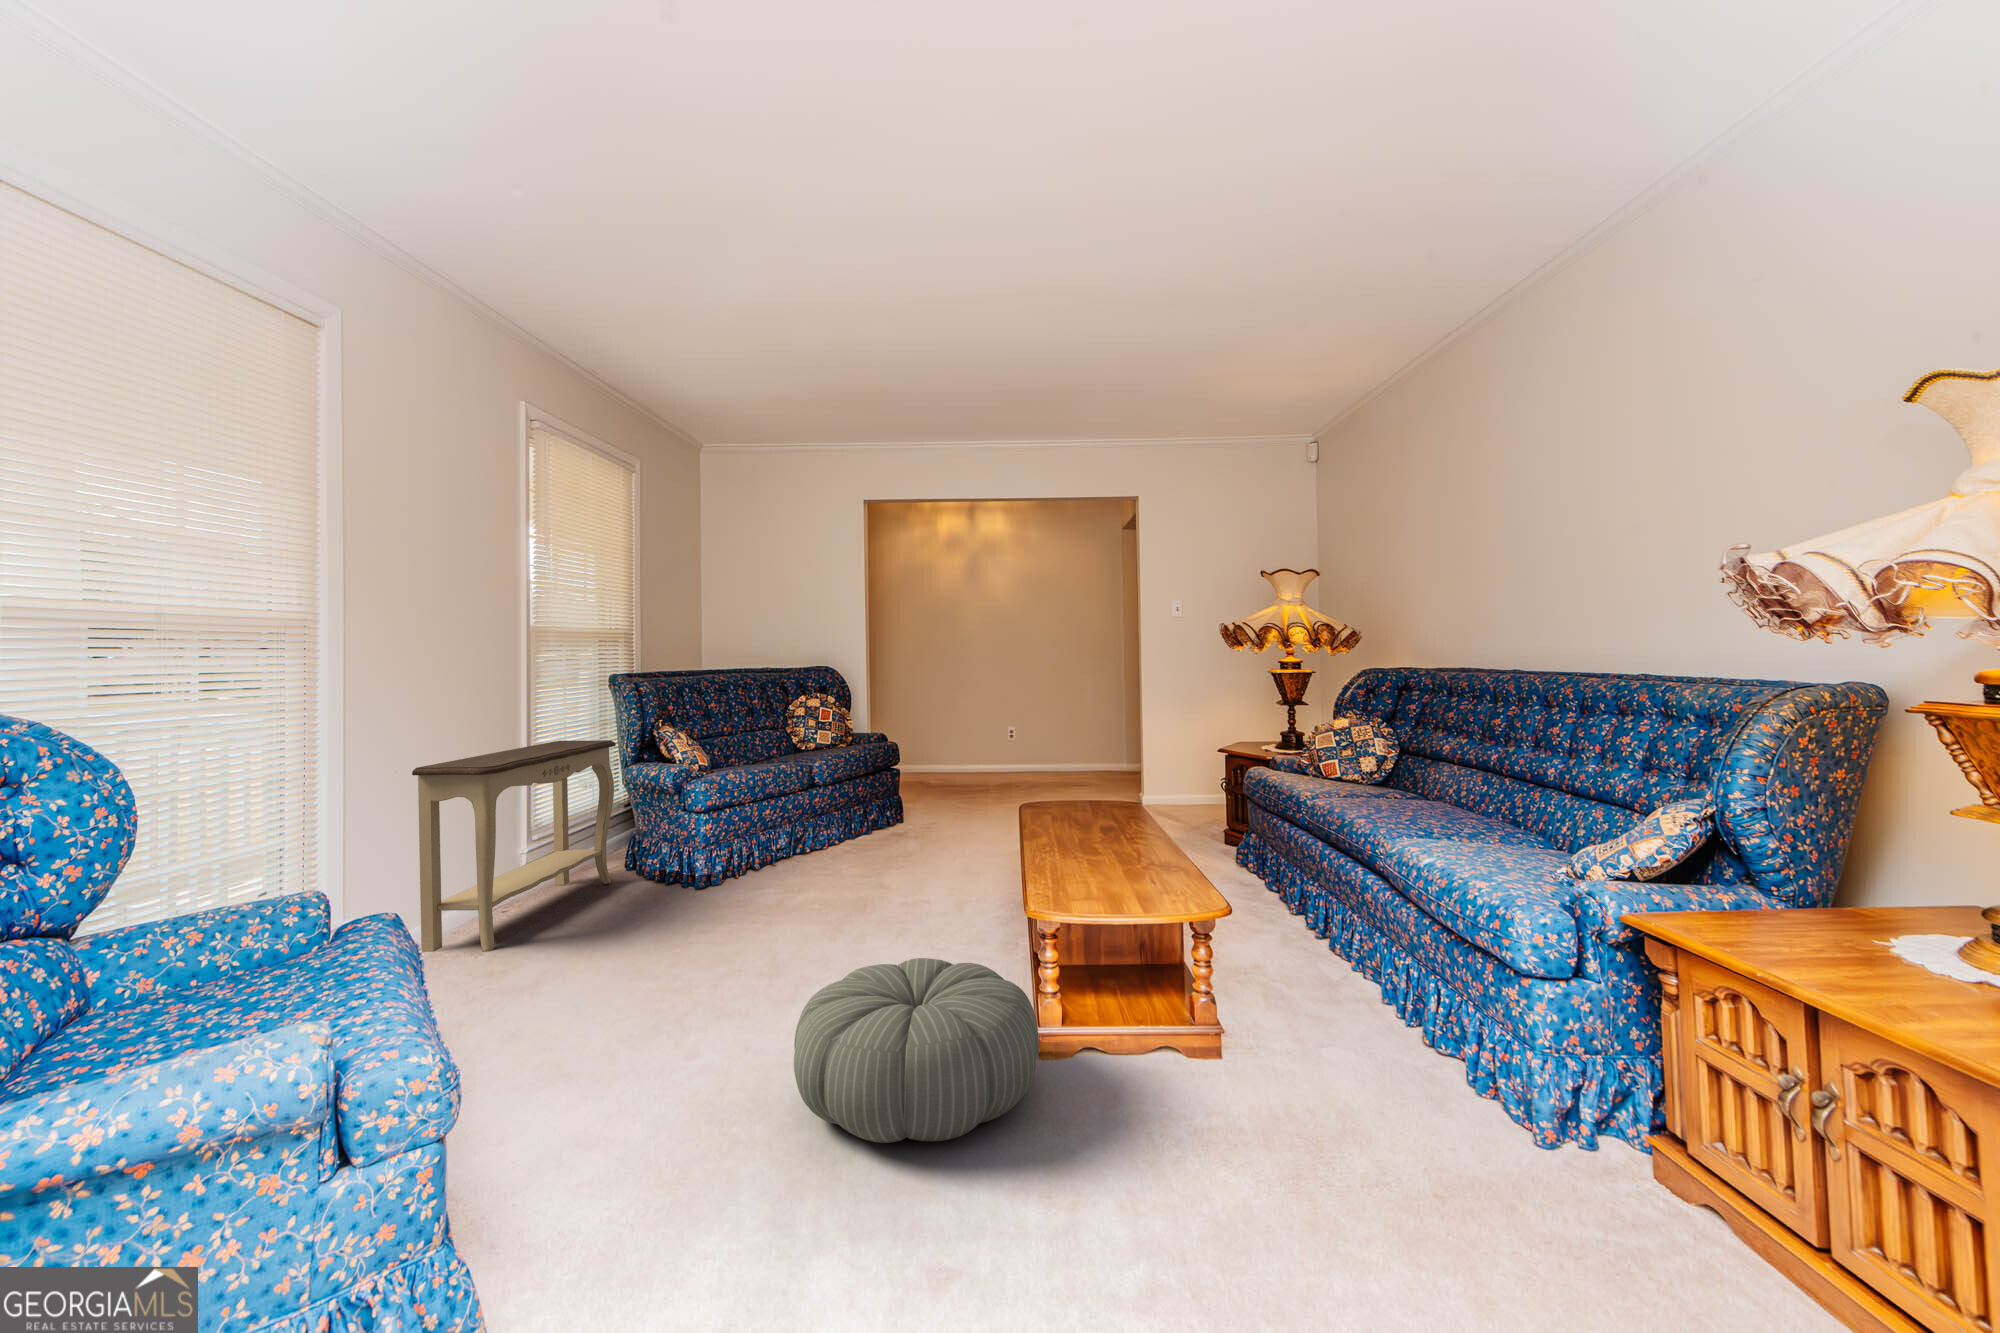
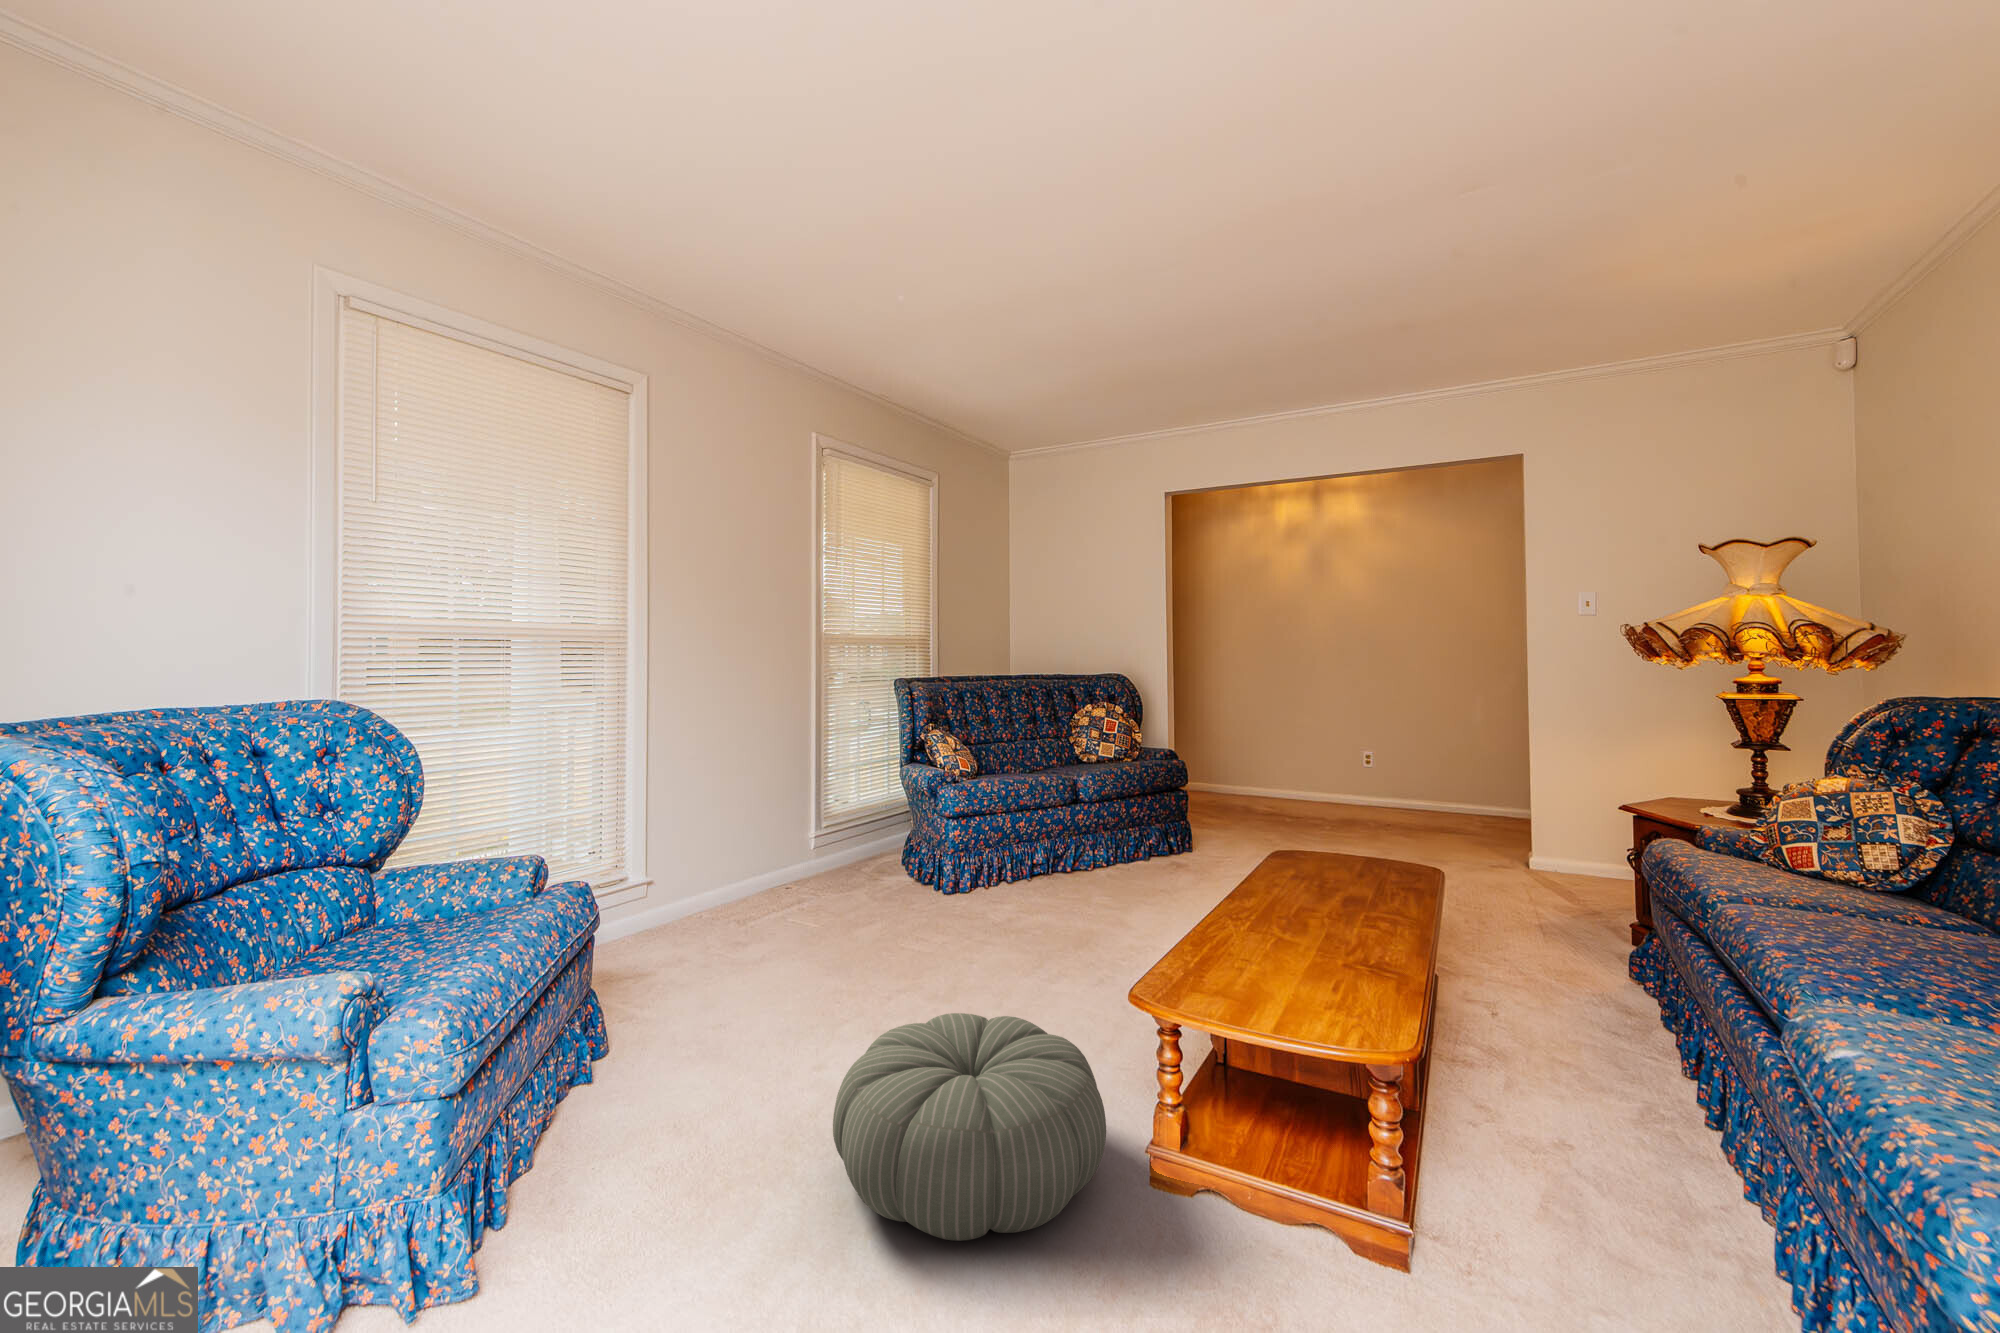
console table: present [412,740,616,952] -> none [710,738,892,915]

